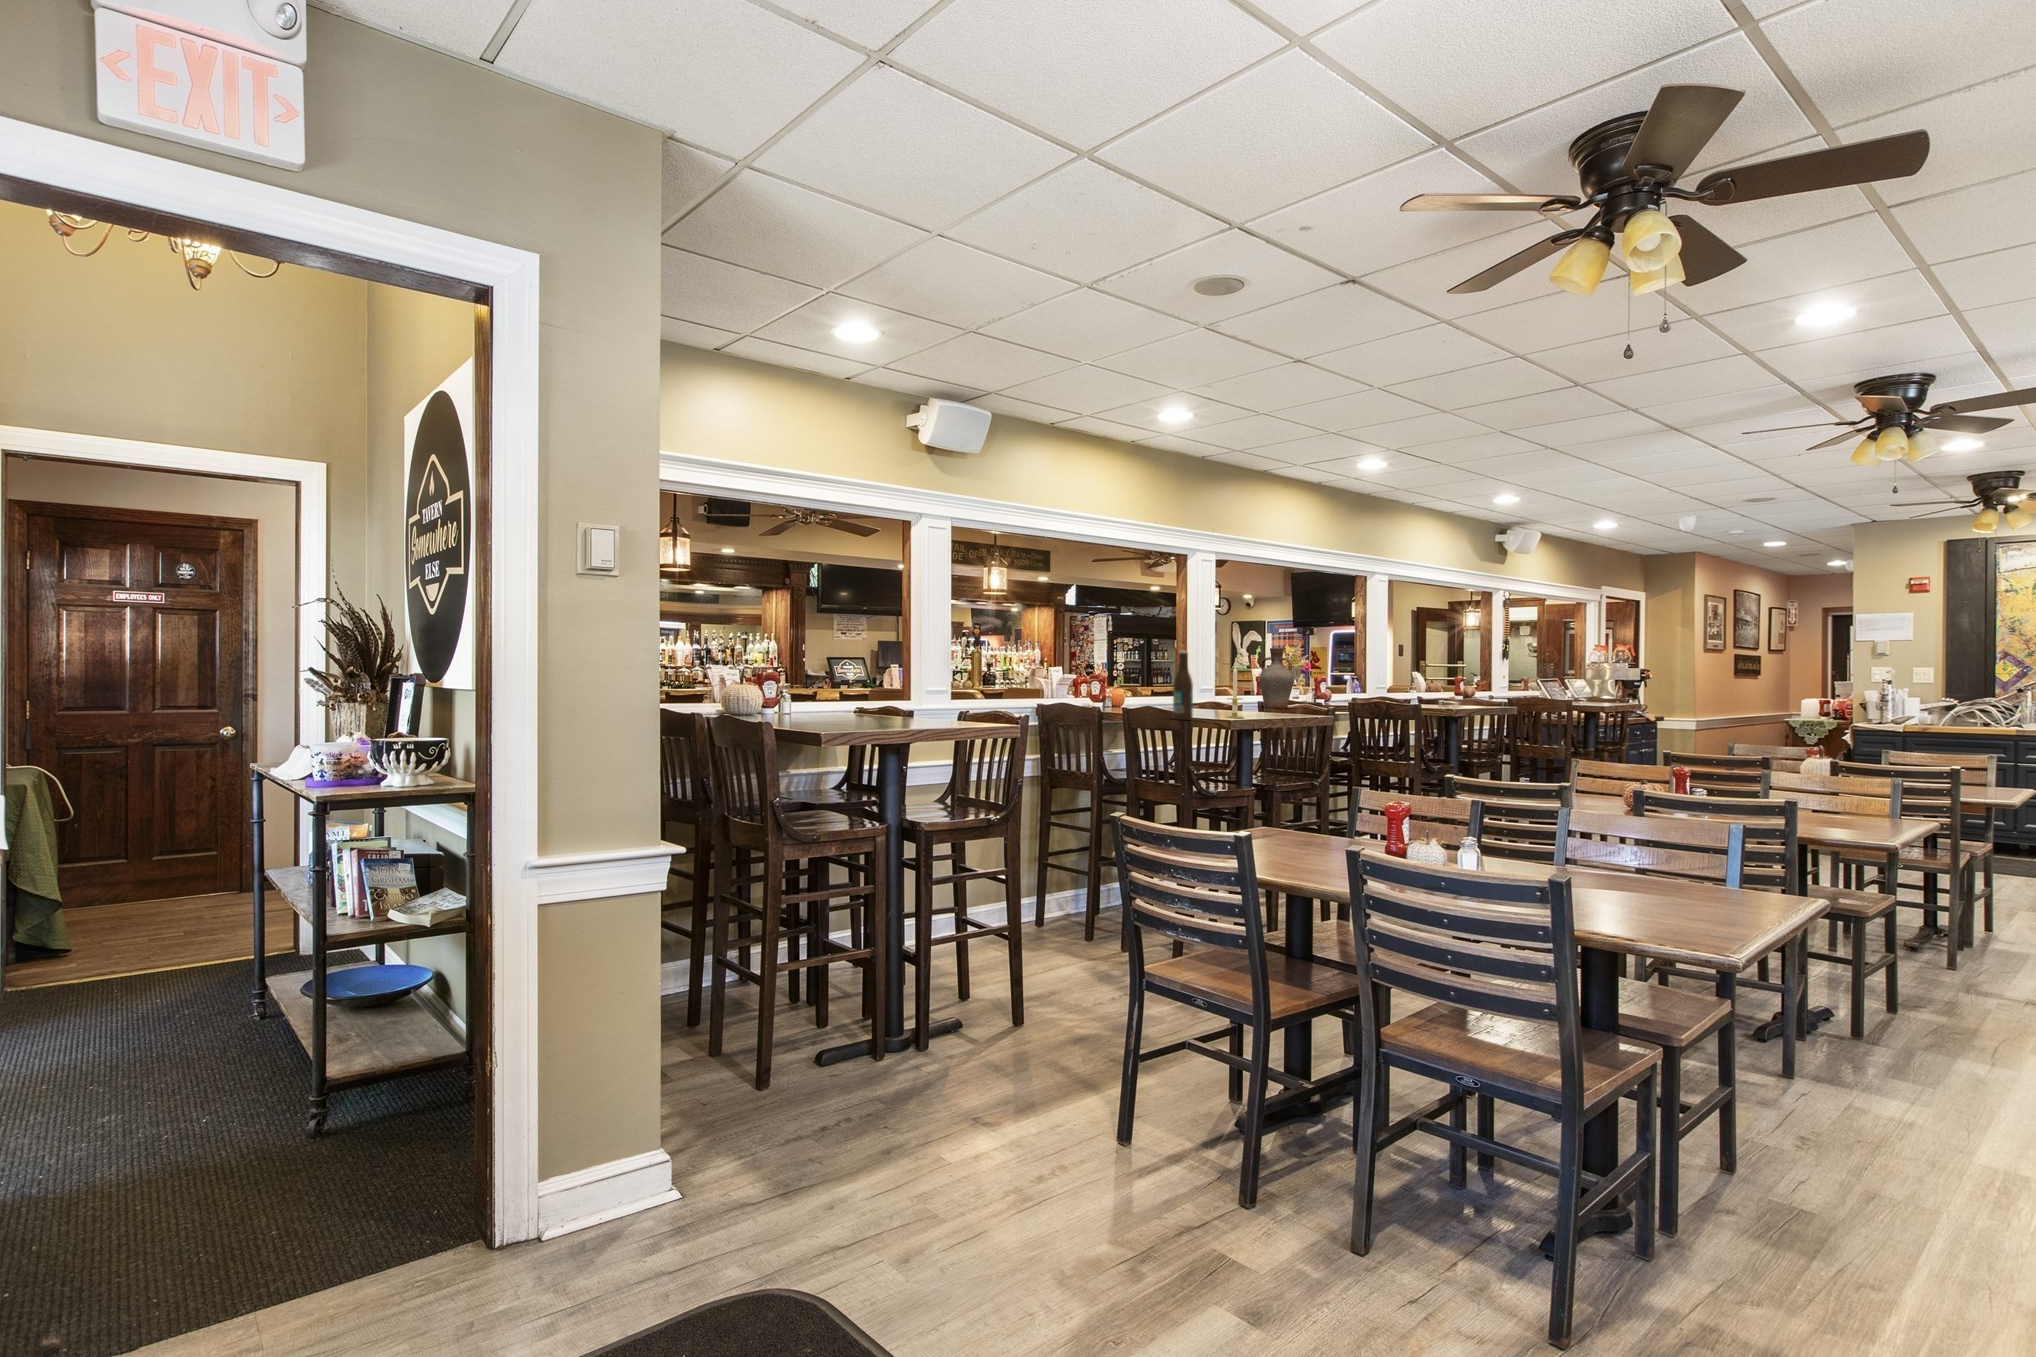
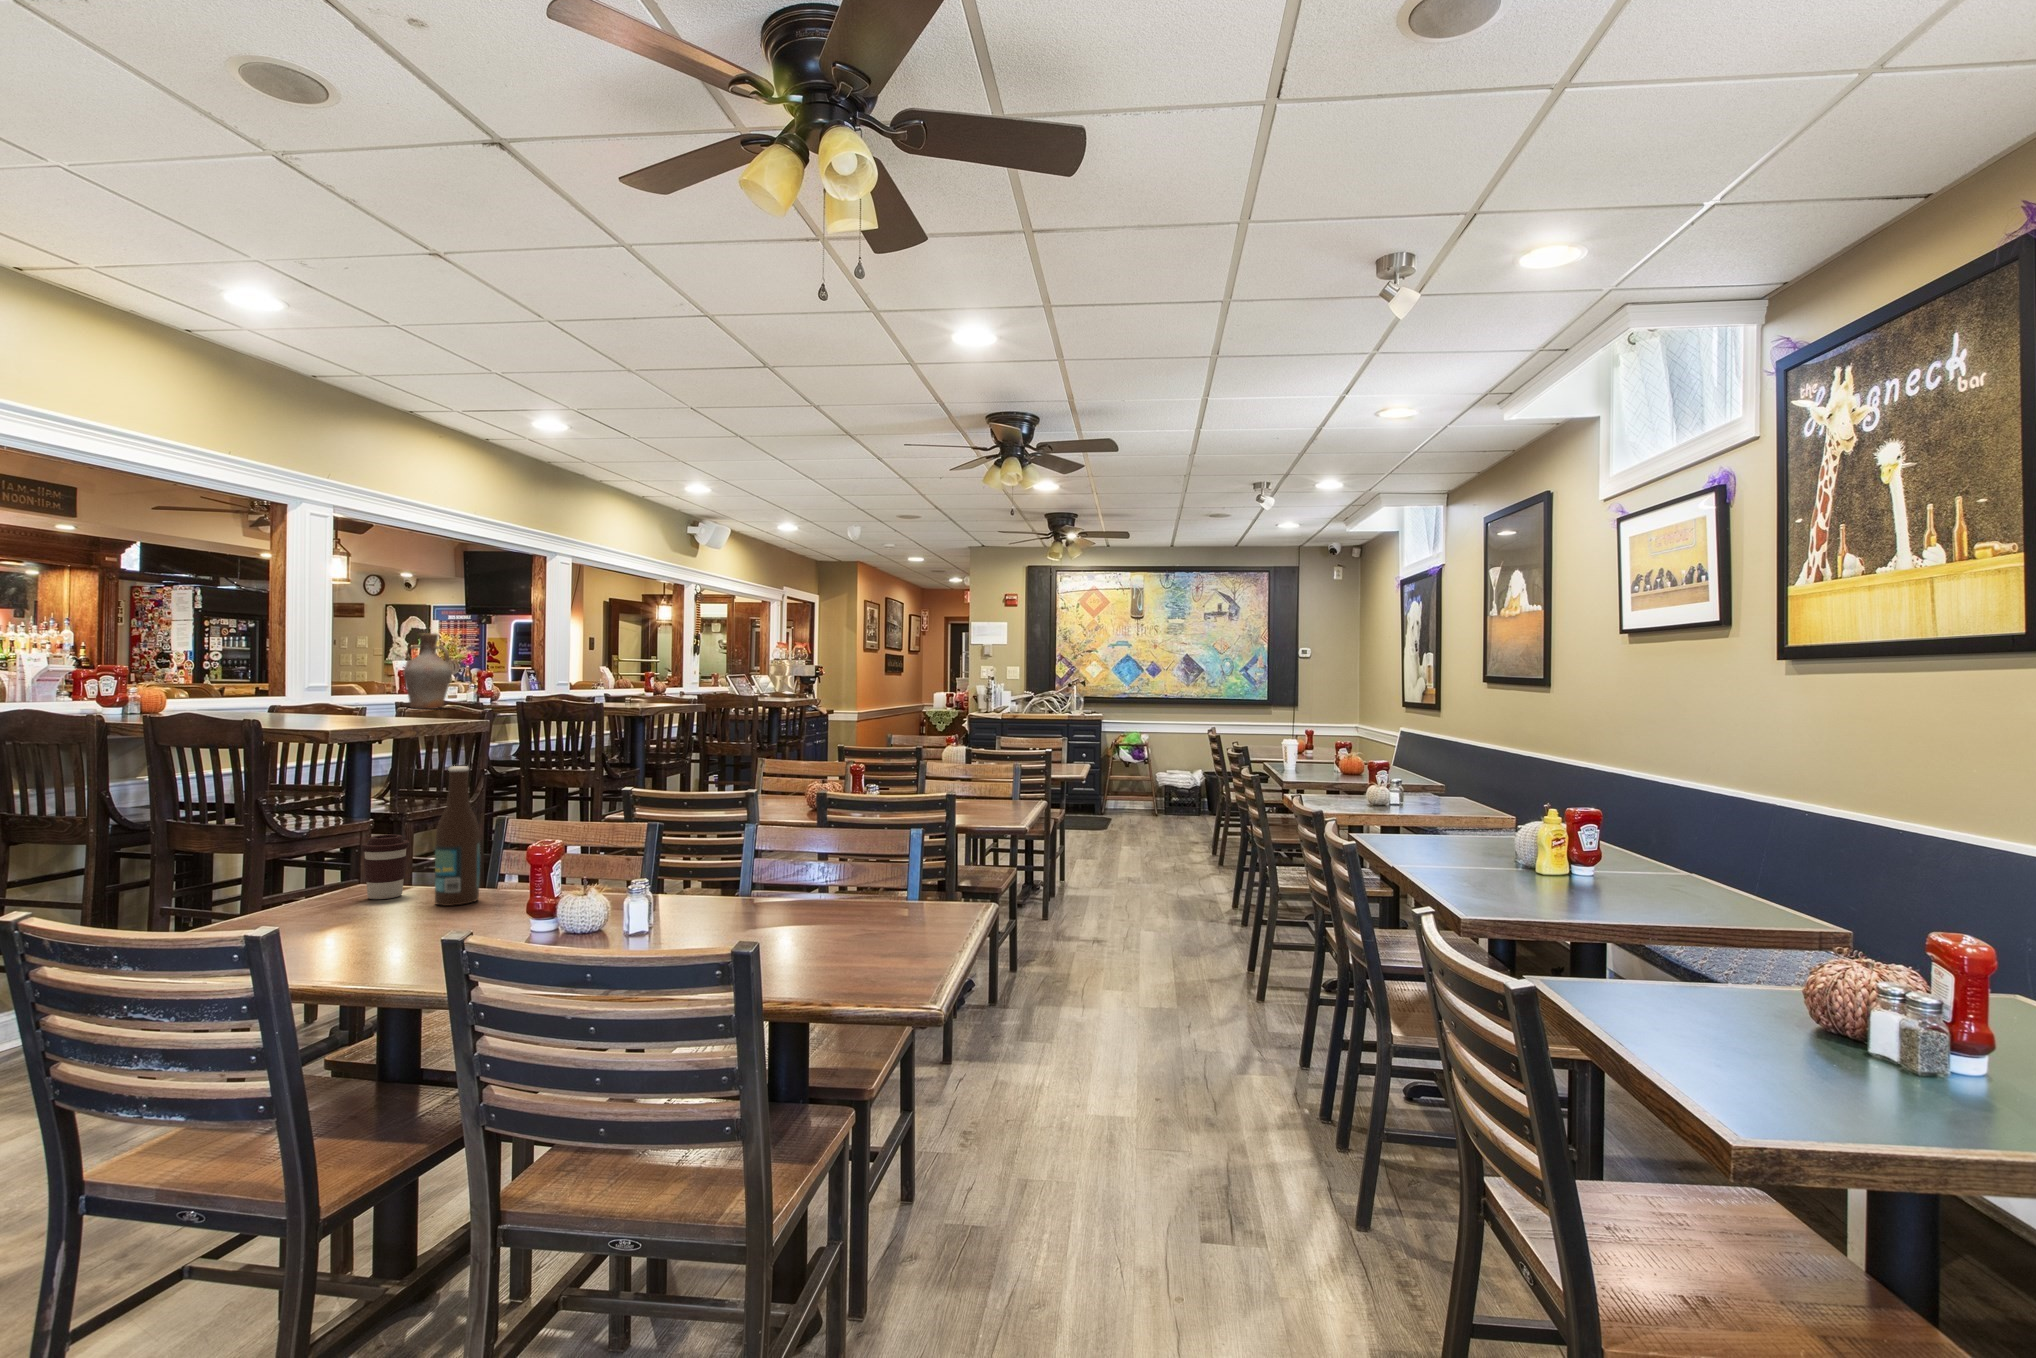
beer bottle: present [1173,651,1193,720] -> present [435,766,480,906]
candle: present [1225,667,1244,718] -> none [331,654,362,724]
coffee cup: none [1270,794,1299,838] -> present [362,834,409,899]

